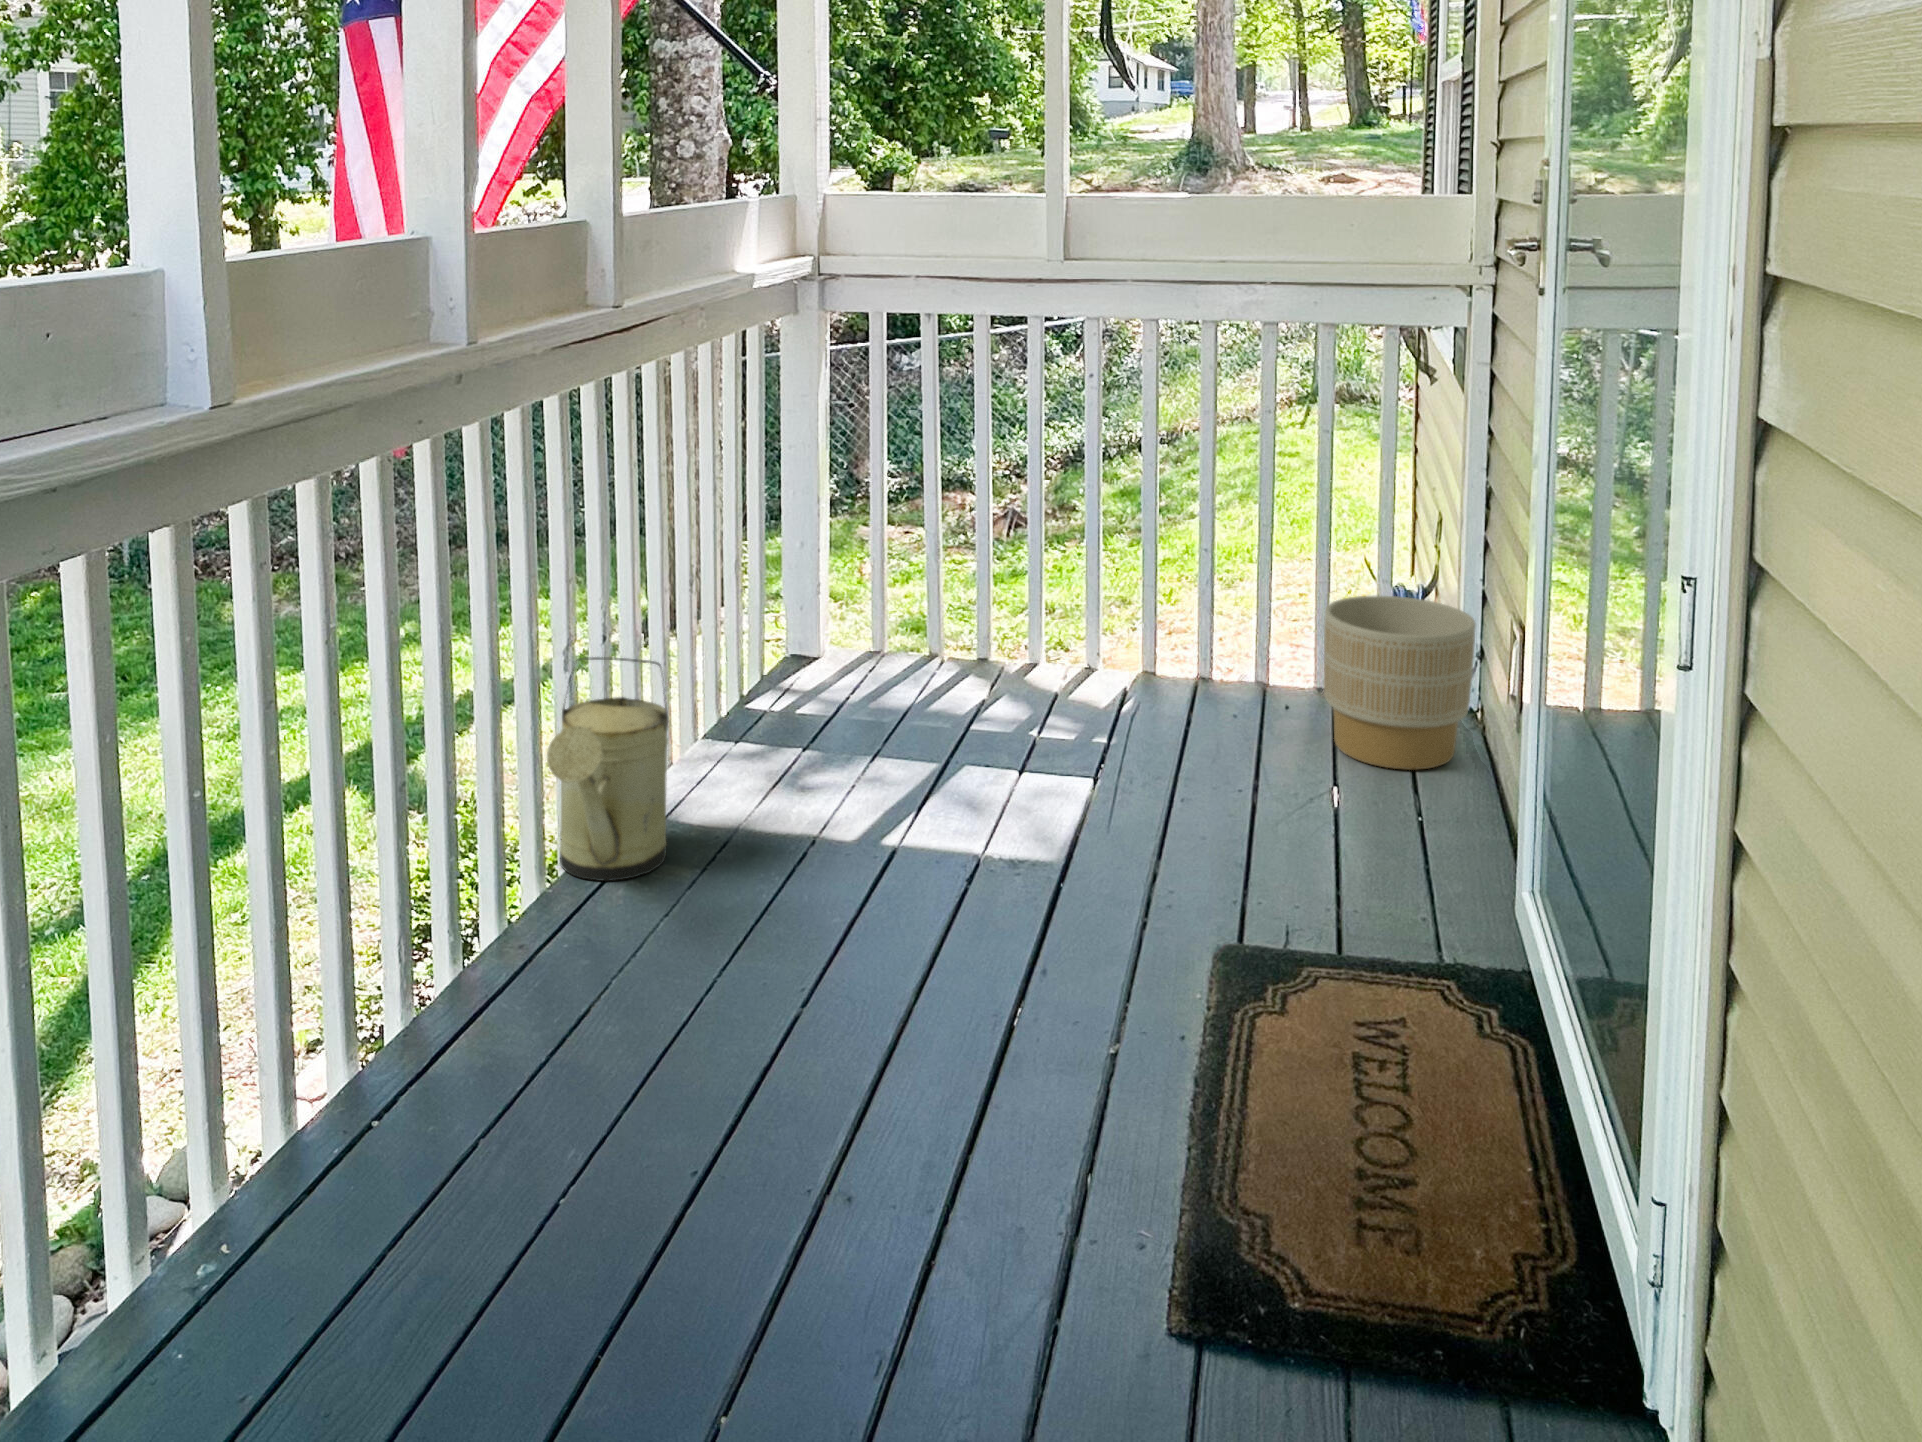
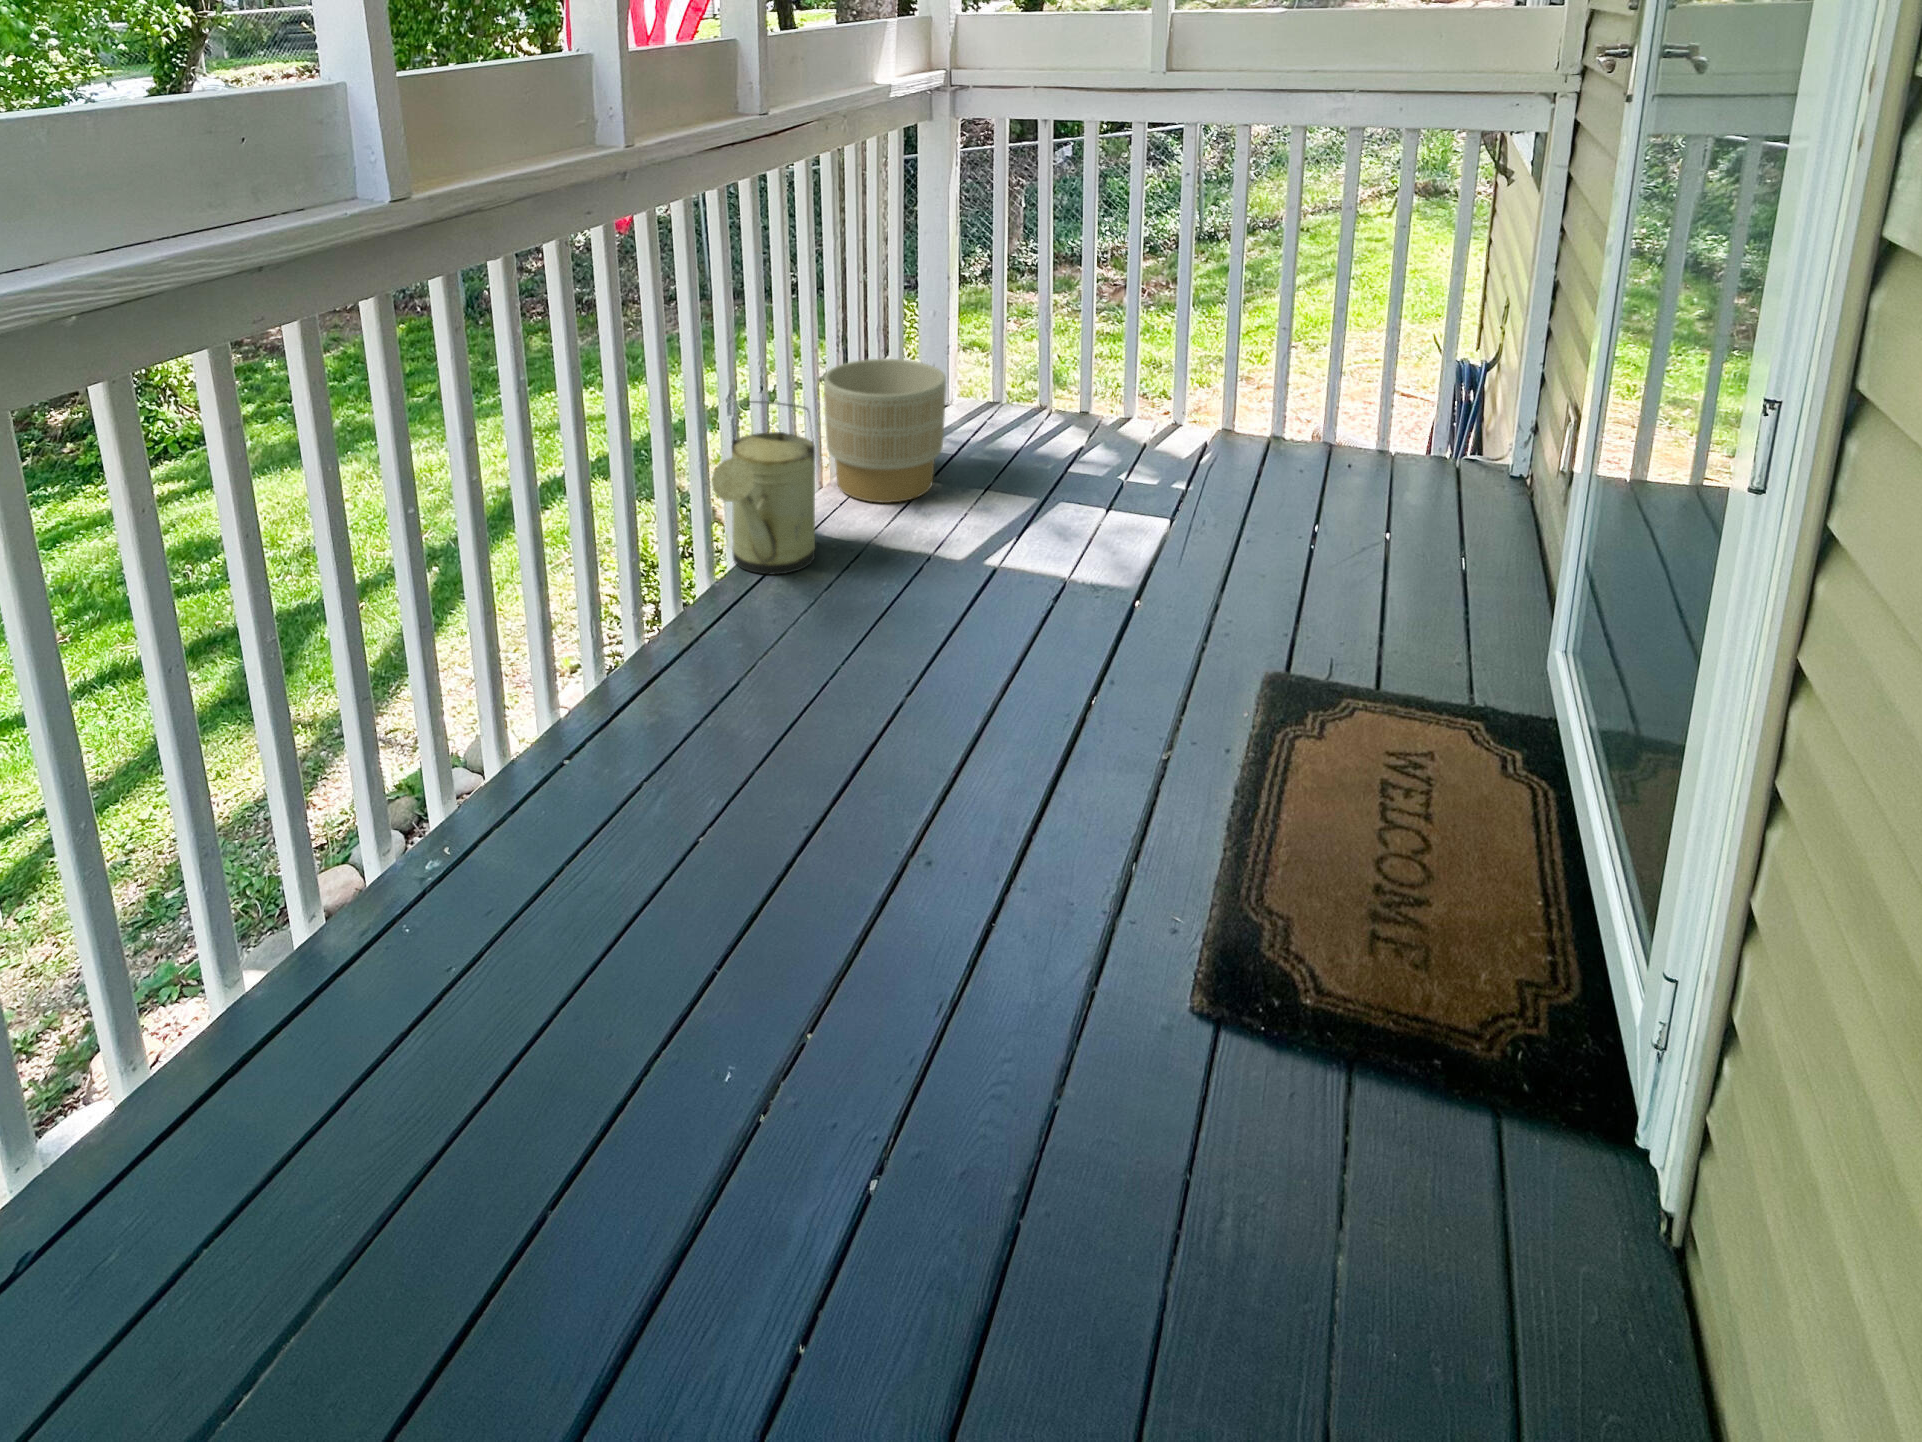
planter: present [1324,596,1476,770] -> present [824,359,946,503]

